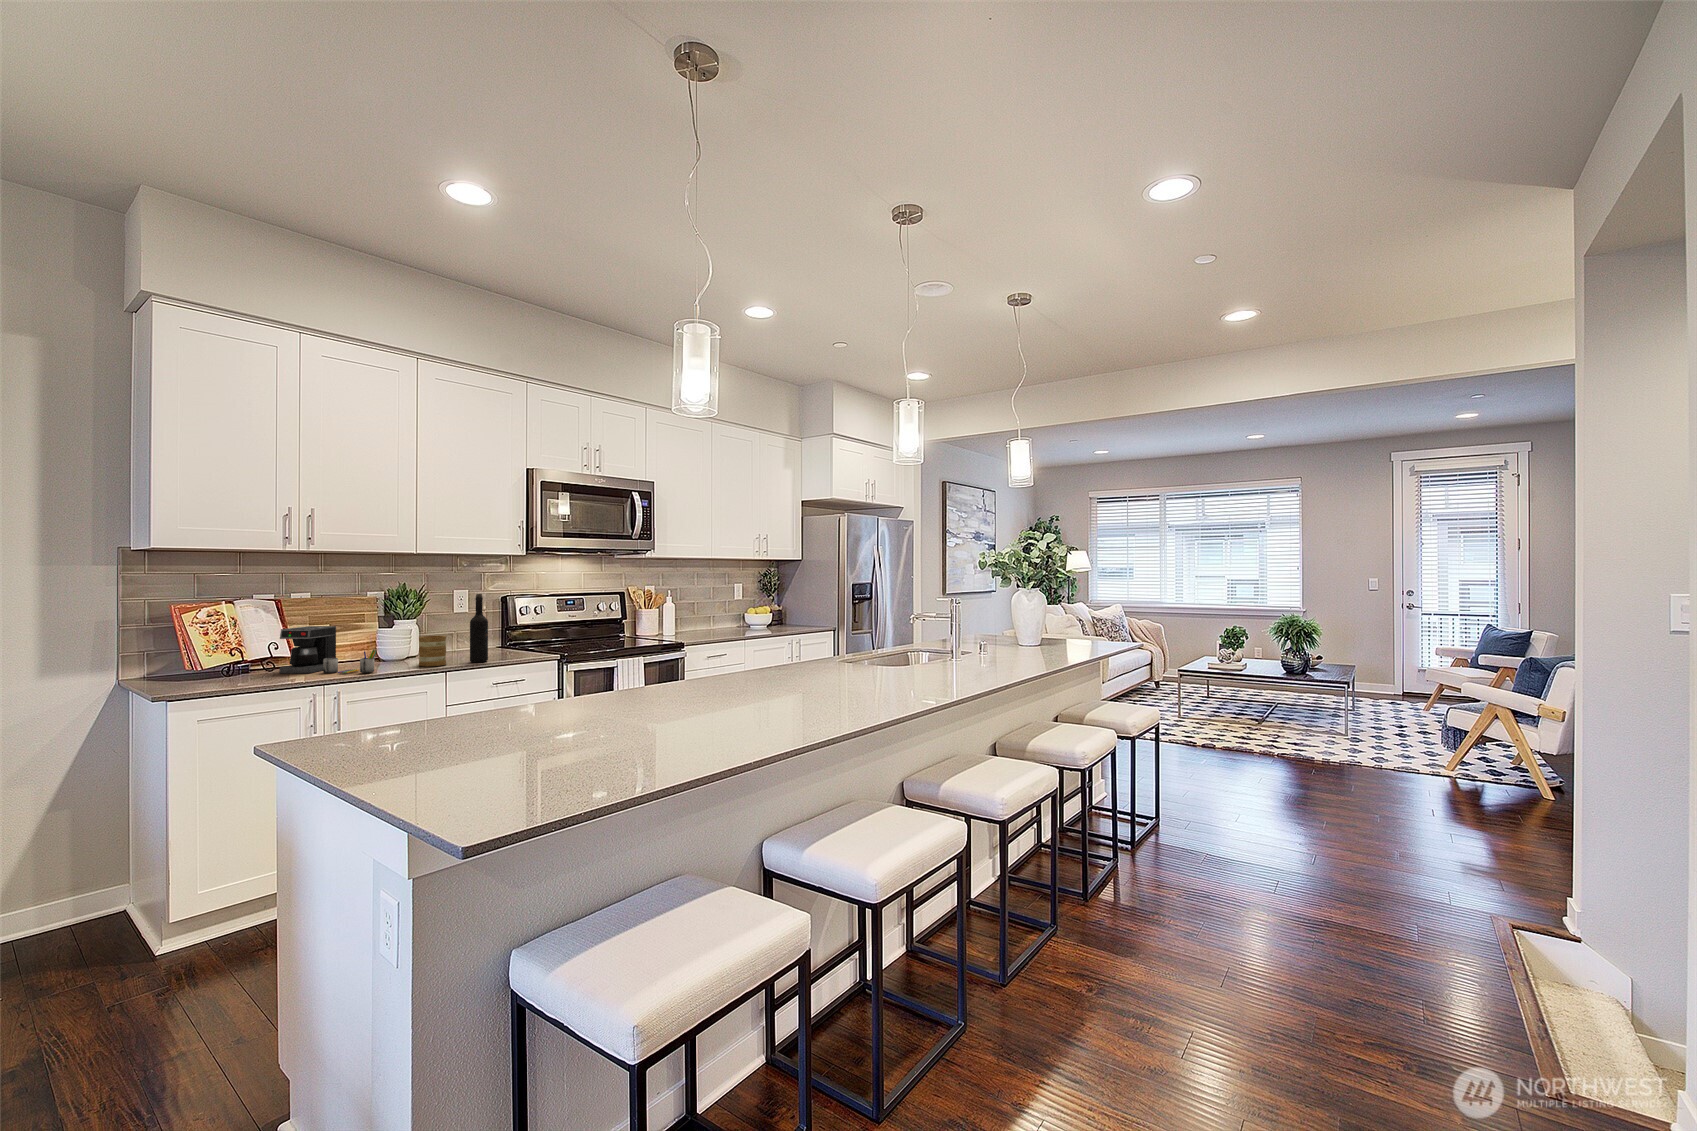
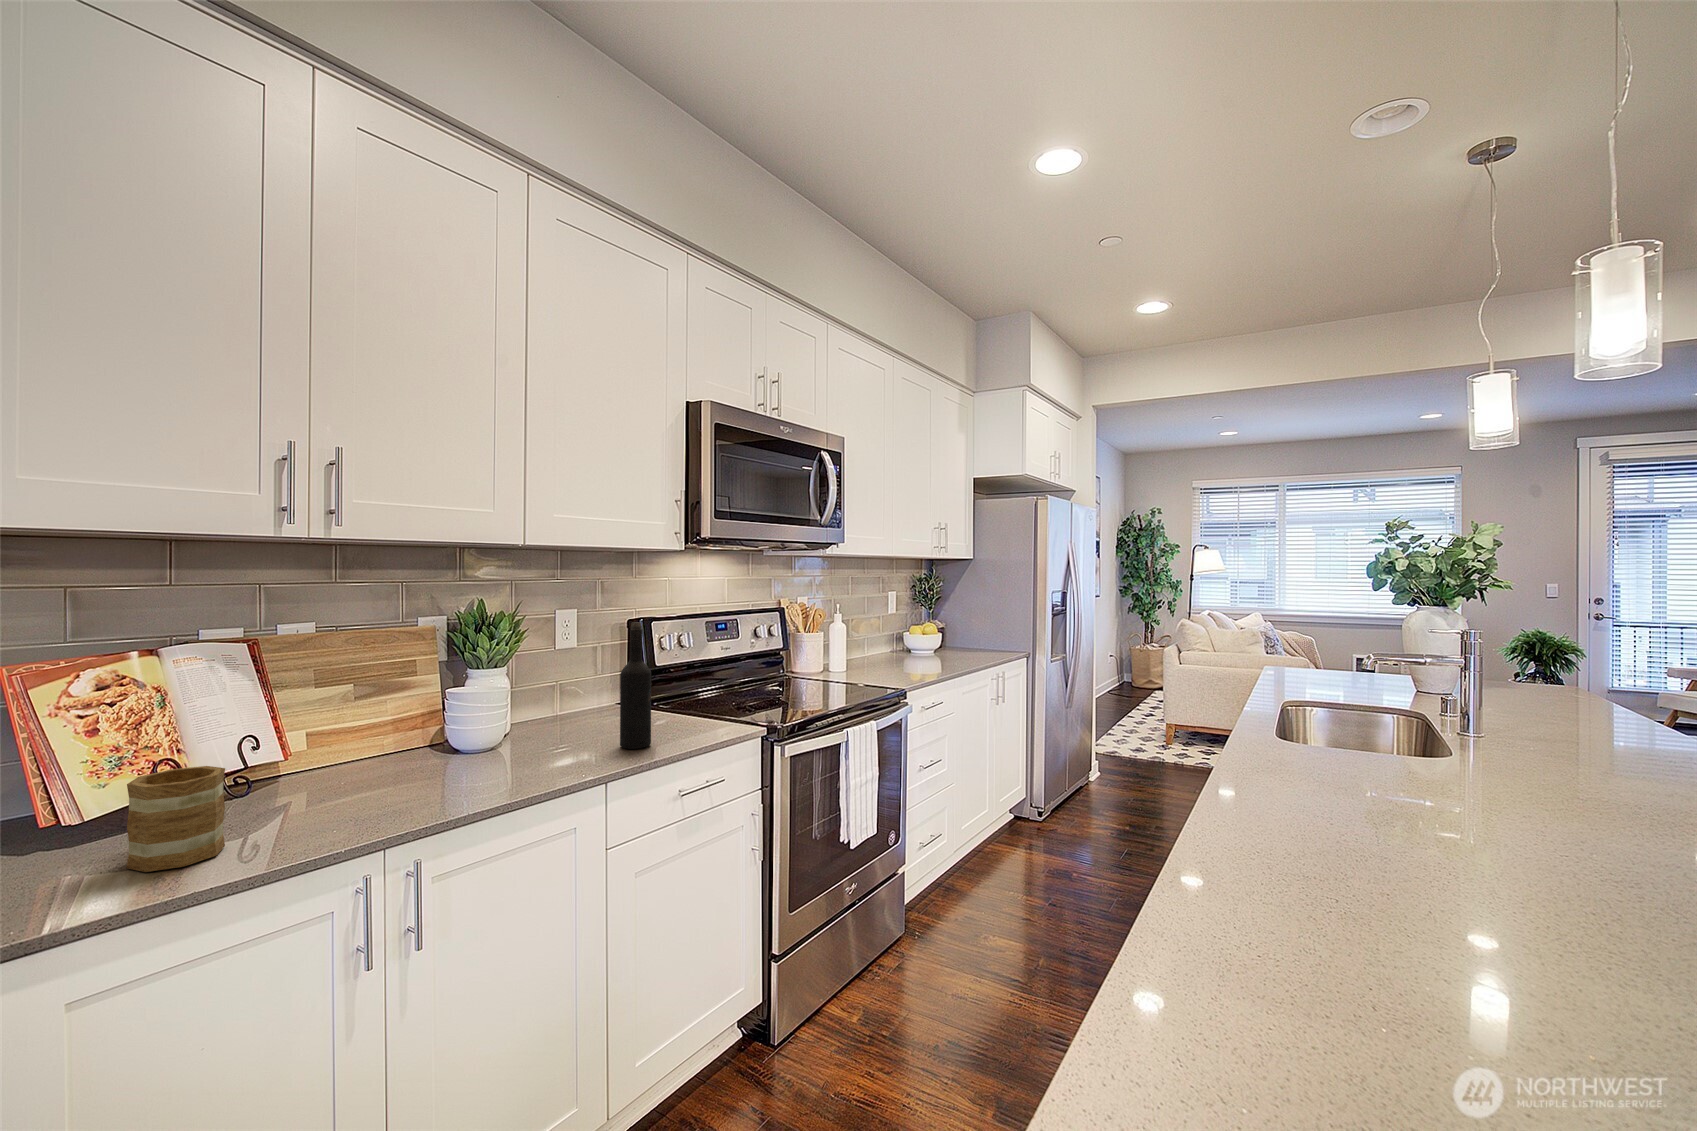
coffee maker: present [279,626,377,674] -> none [262,693,473,804]
mug: present [419,636,446,666] -> present [126,766,225,872]

